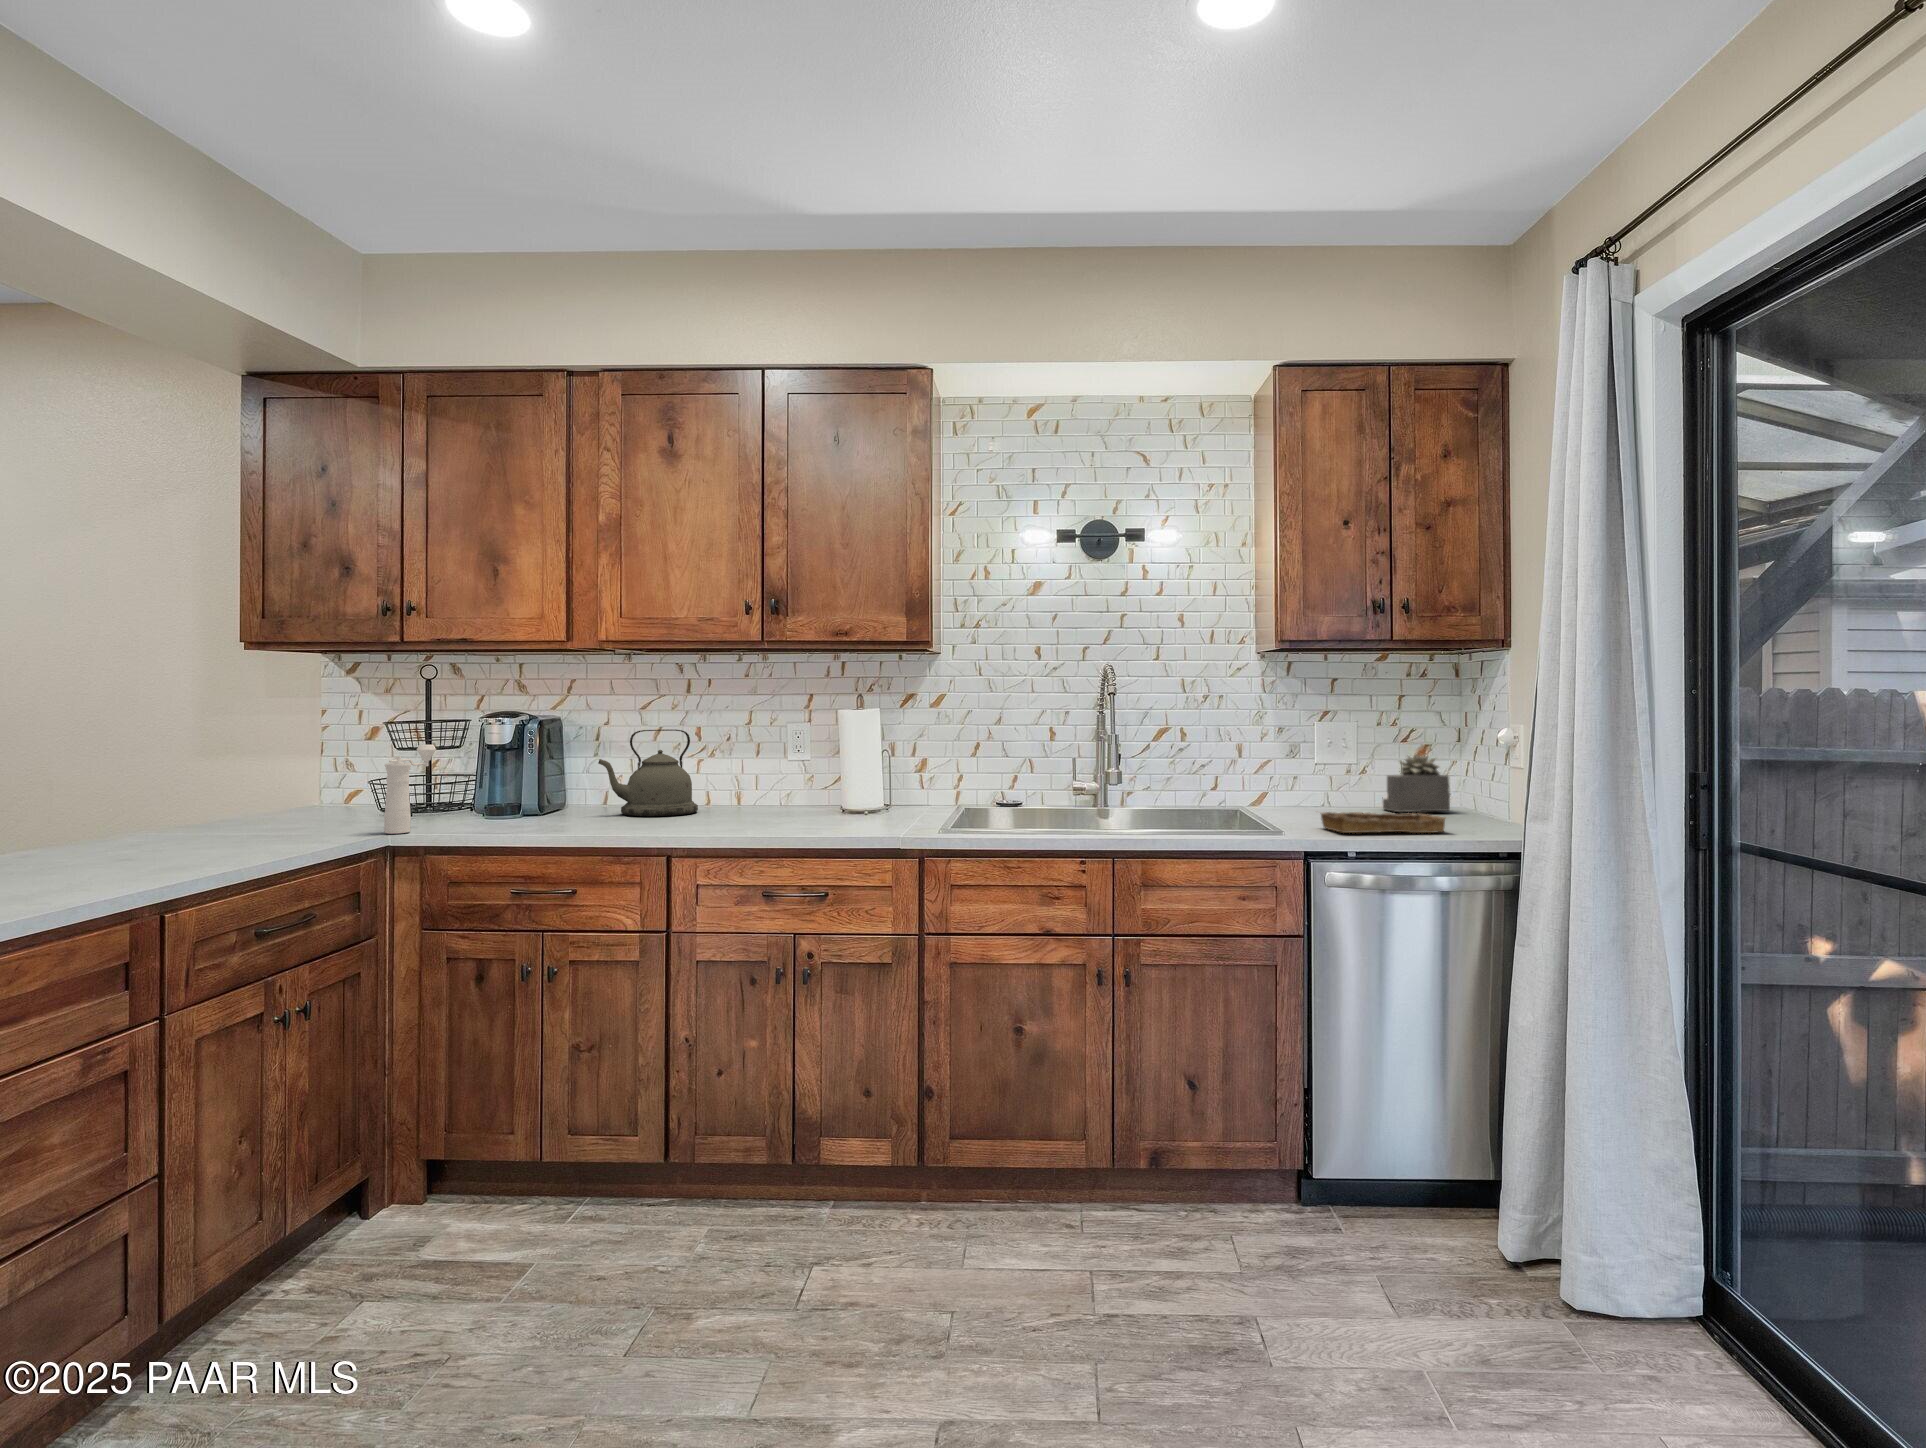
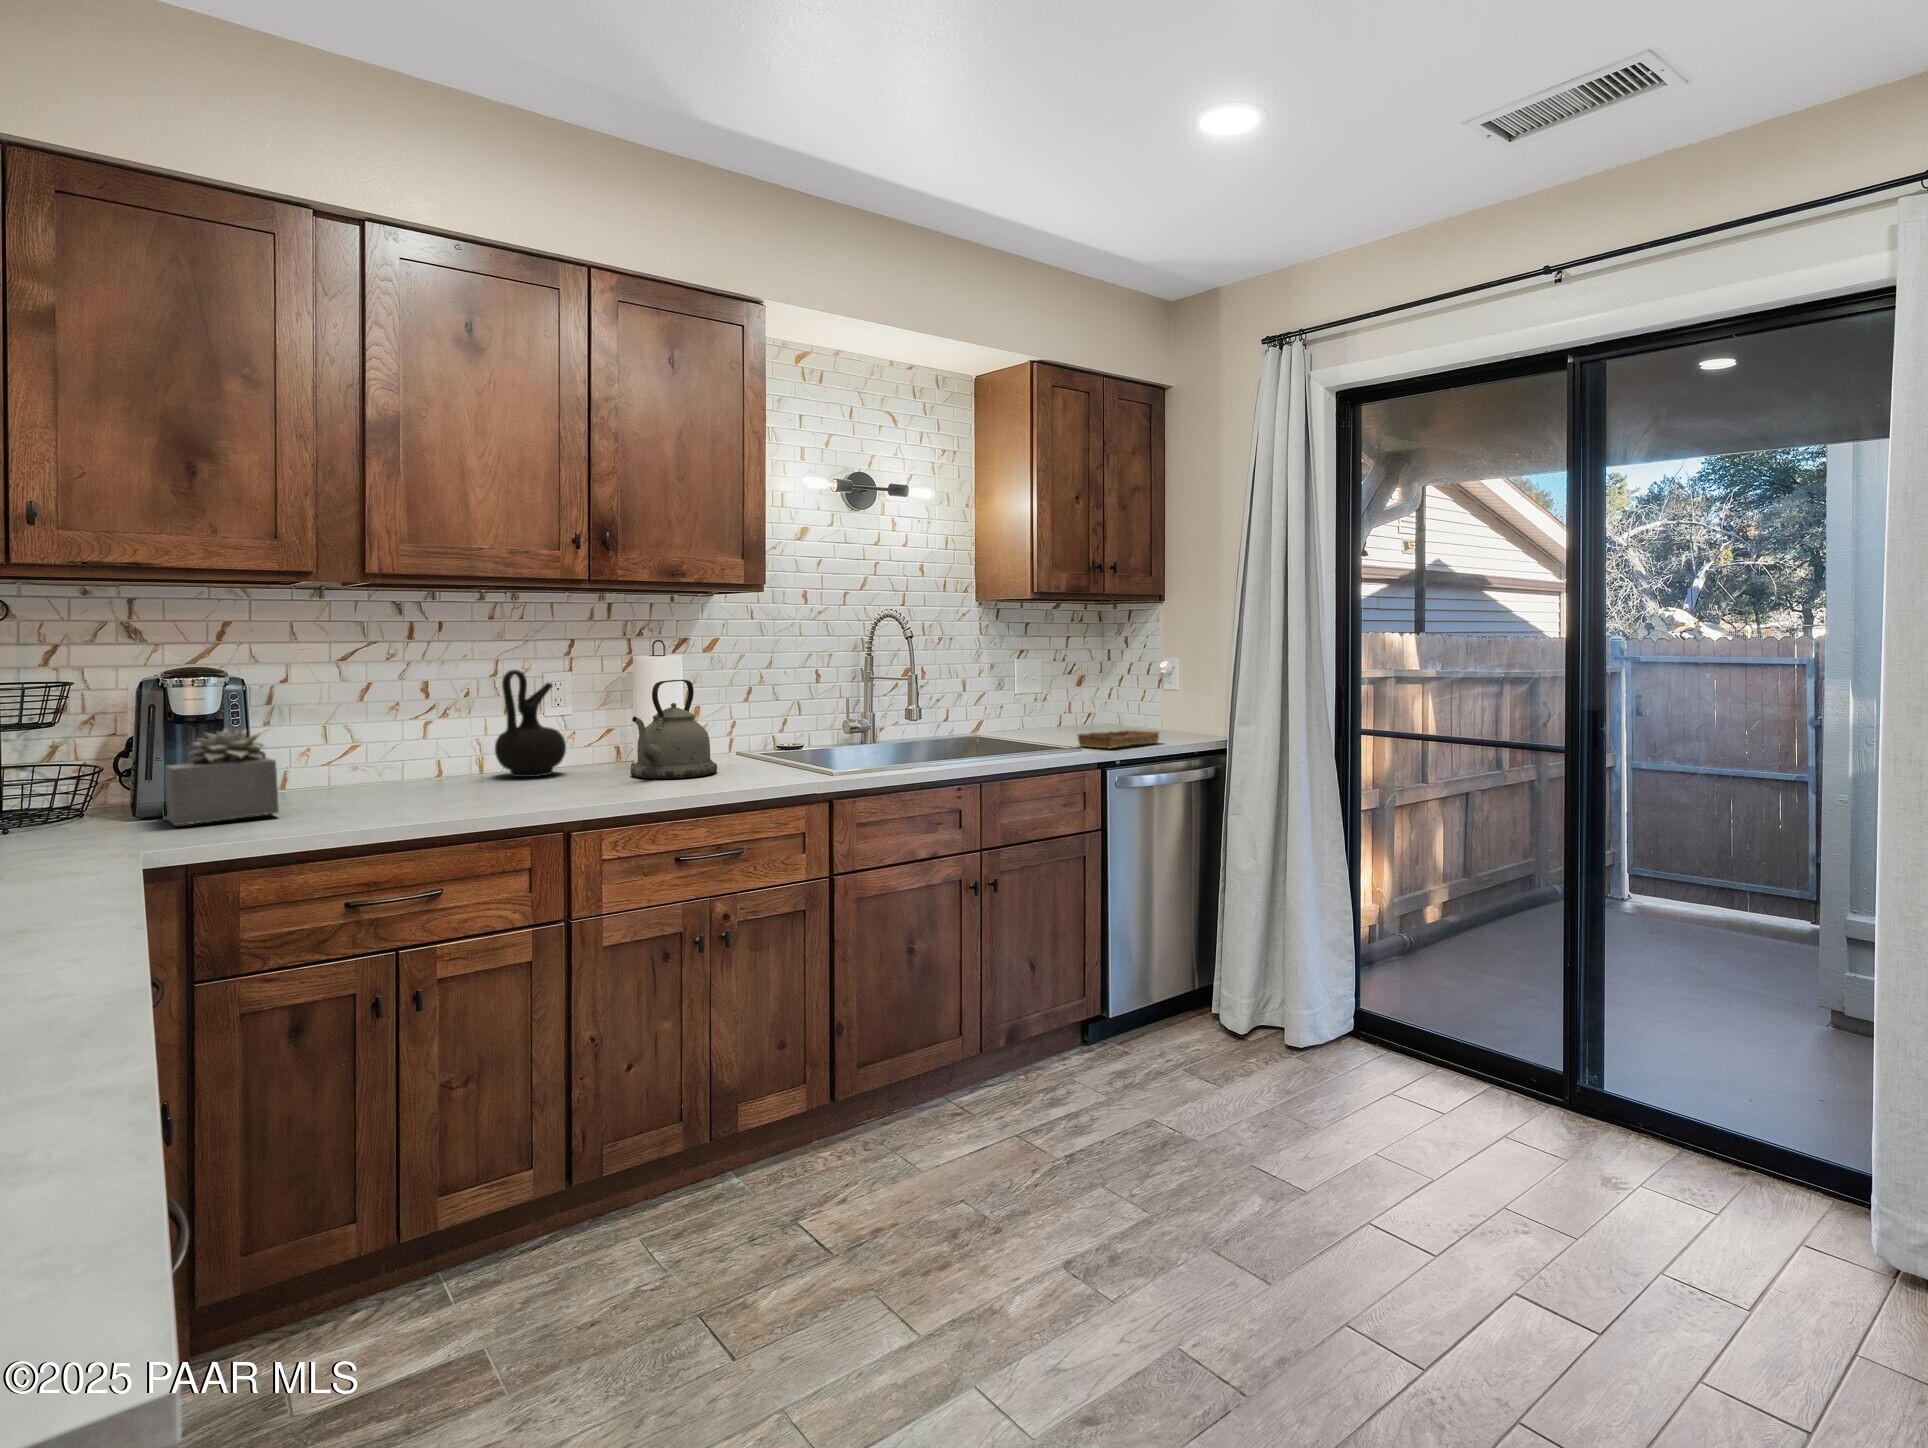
ceramic jug: none [740,720,795,811] -> present [495,670,566,777]
kettle: present [598,729,698,816] -> present [631,680,717,779]
pepper mill: present [384,745,436,834] -> none [78,719,131,860]
succulent plant: present [1383,755,1450,812] -> present [164,729,279,825]

